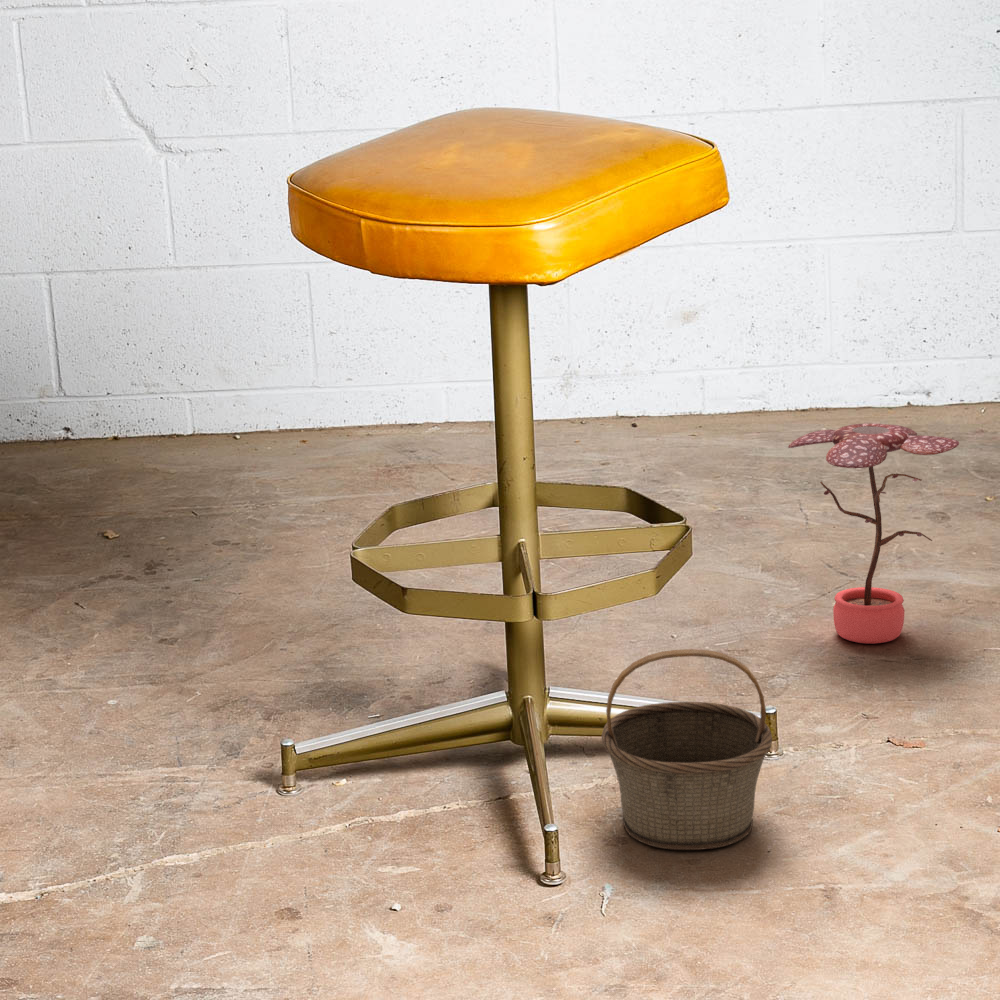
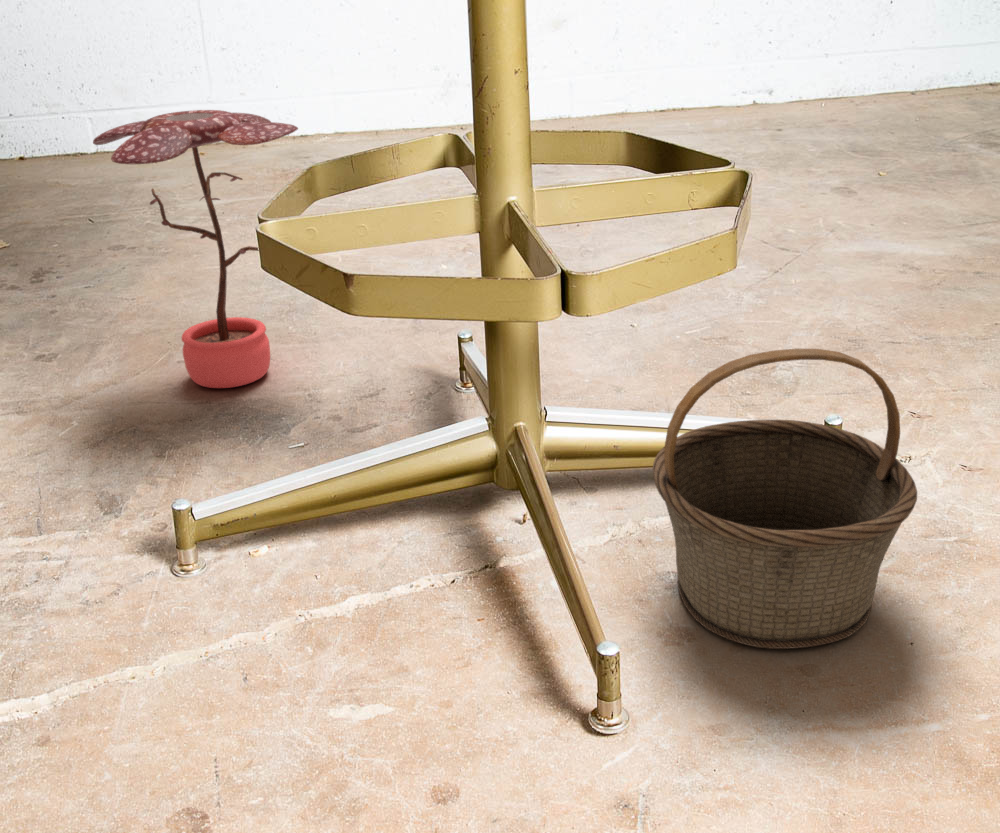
potted plant: present [788,423,959,644] -> present [93,110,298,388]

